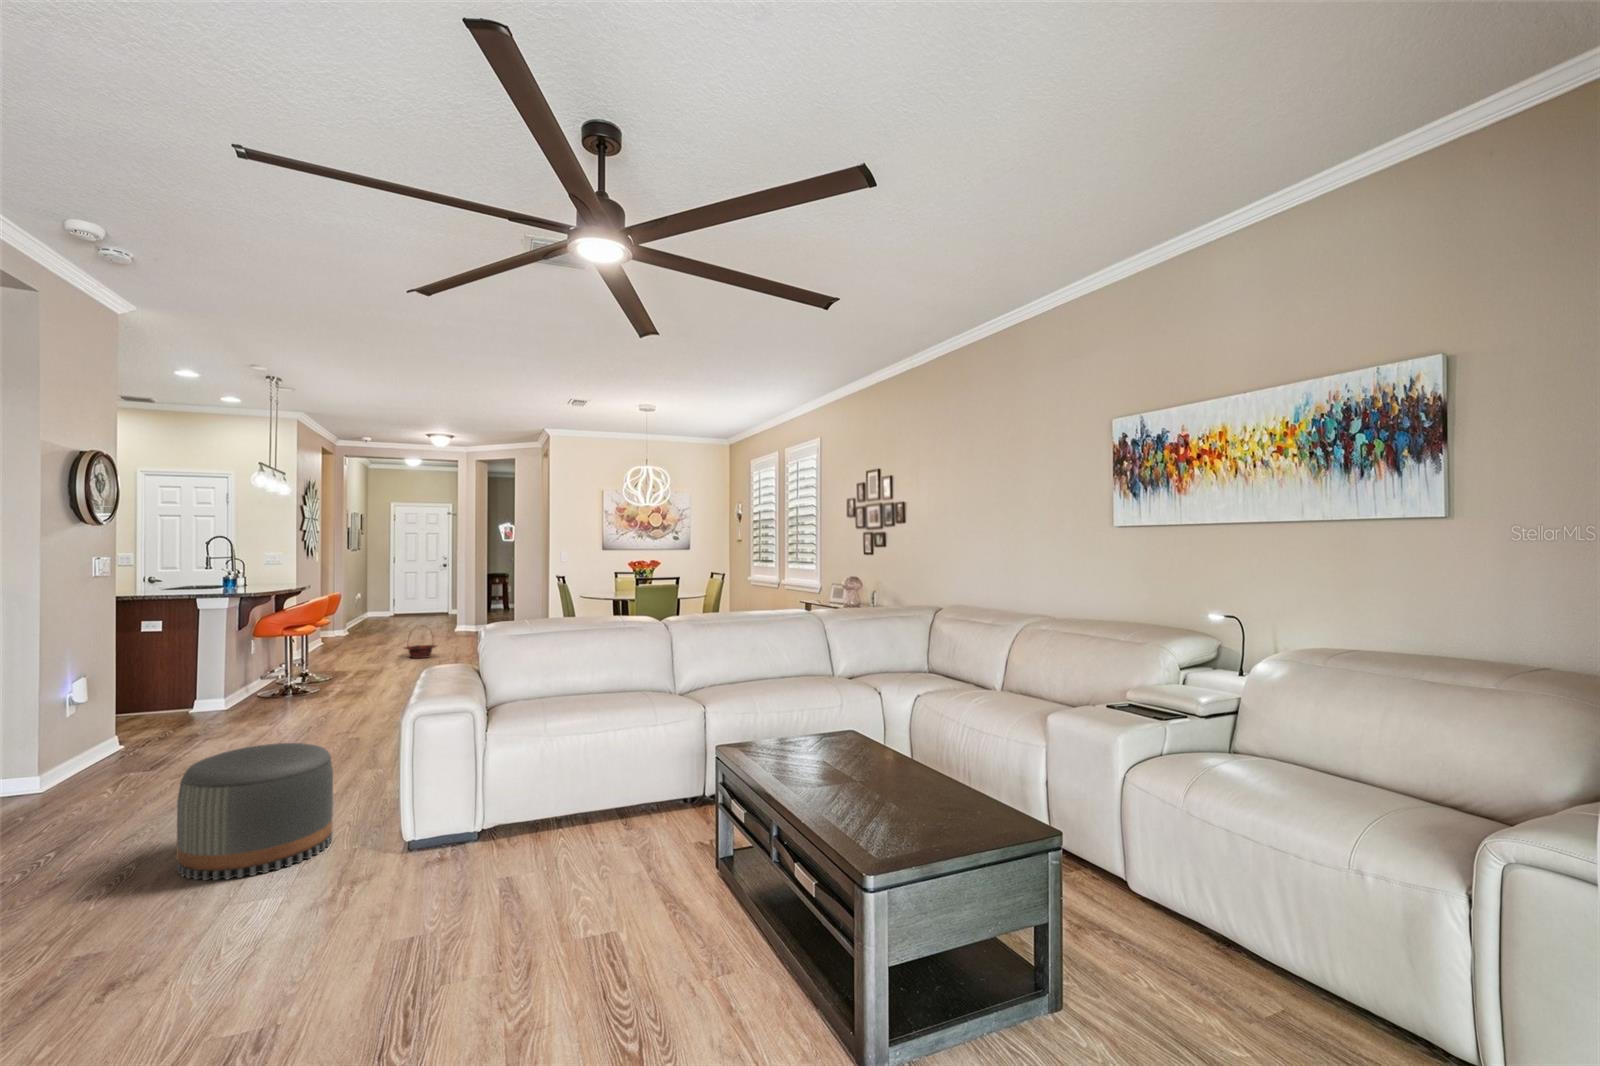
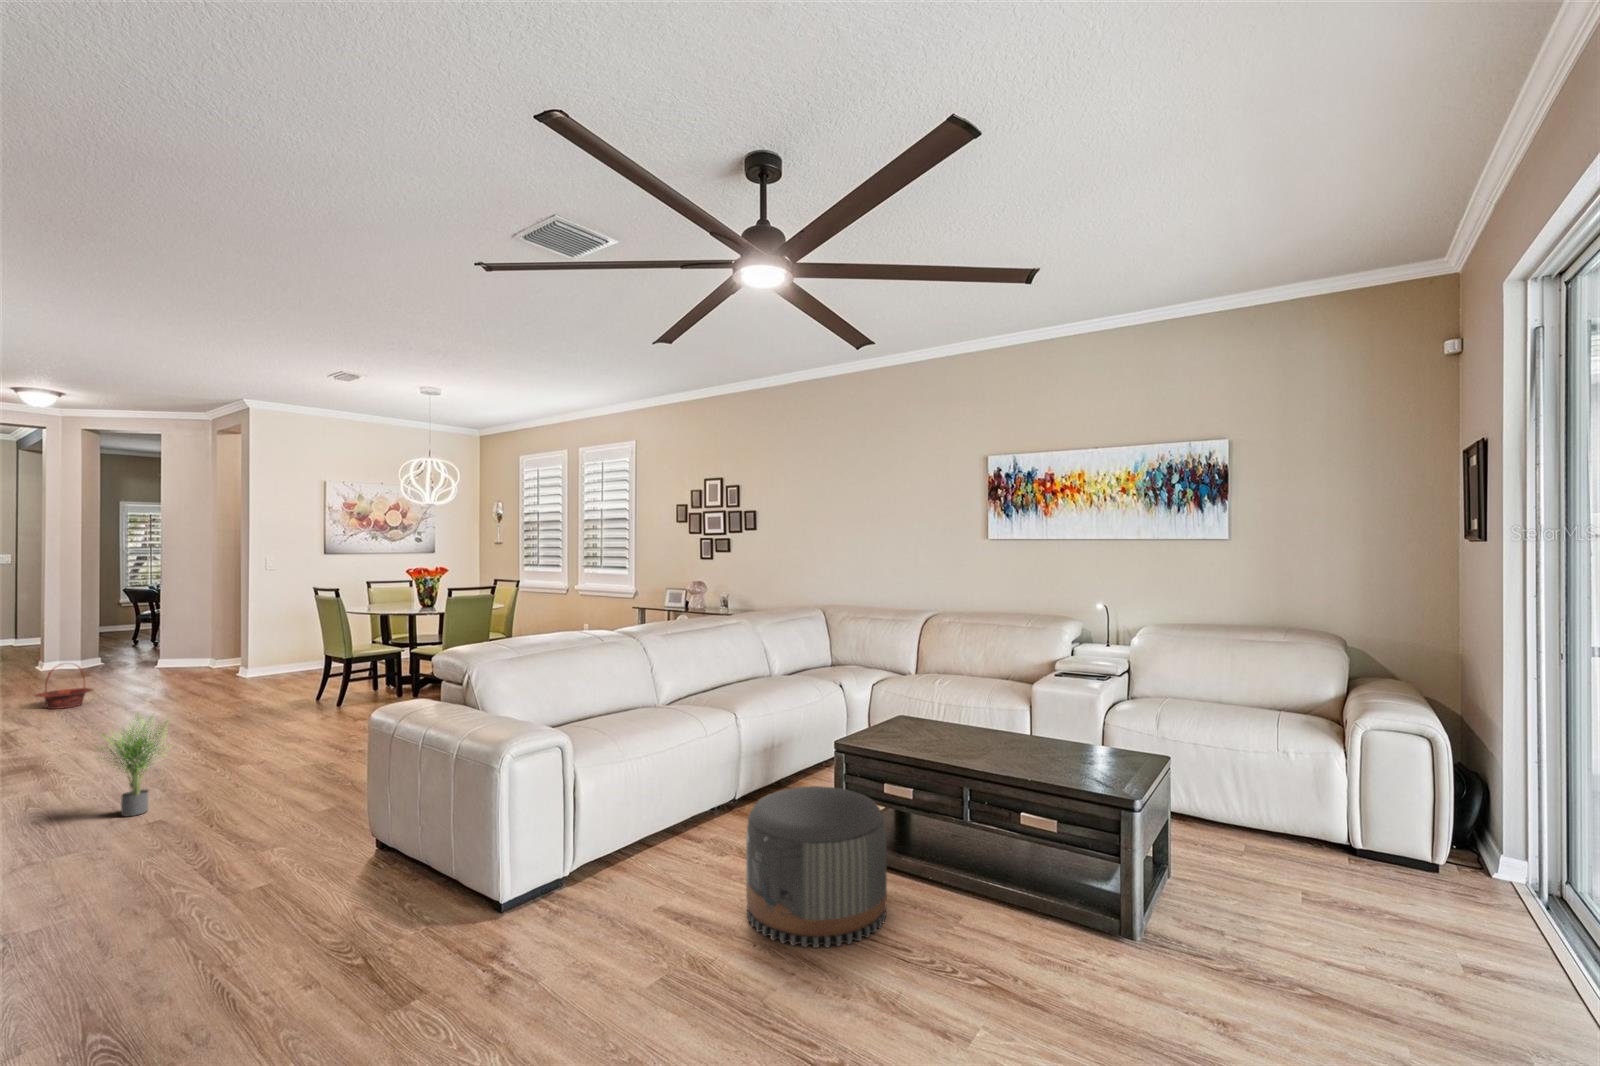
potted plant: none [303,659,357,739] -> present [101,716,166,816]
pouf: present [176,743,333,880] -> present [746,786,887,948]

